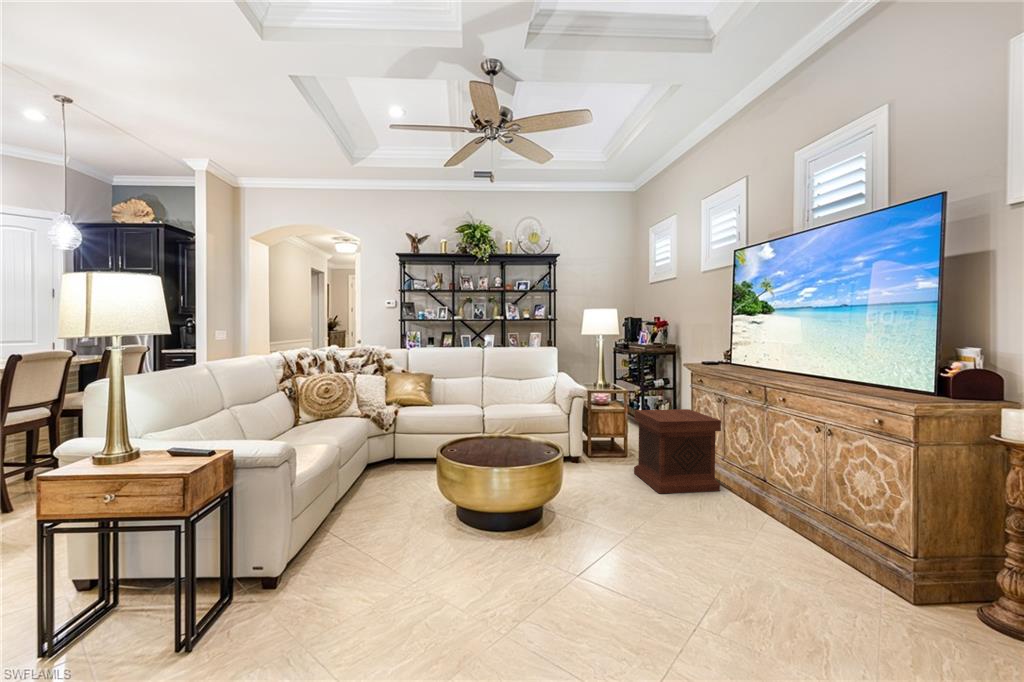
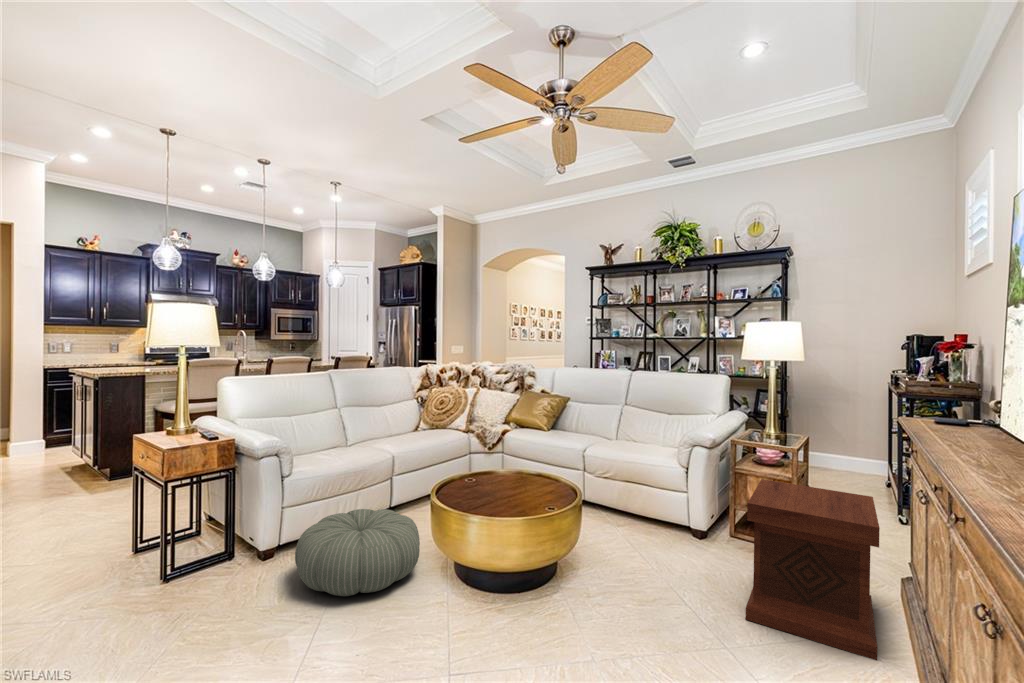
pouf: none [336,495,462,585] -> present [295,509,420,596]

